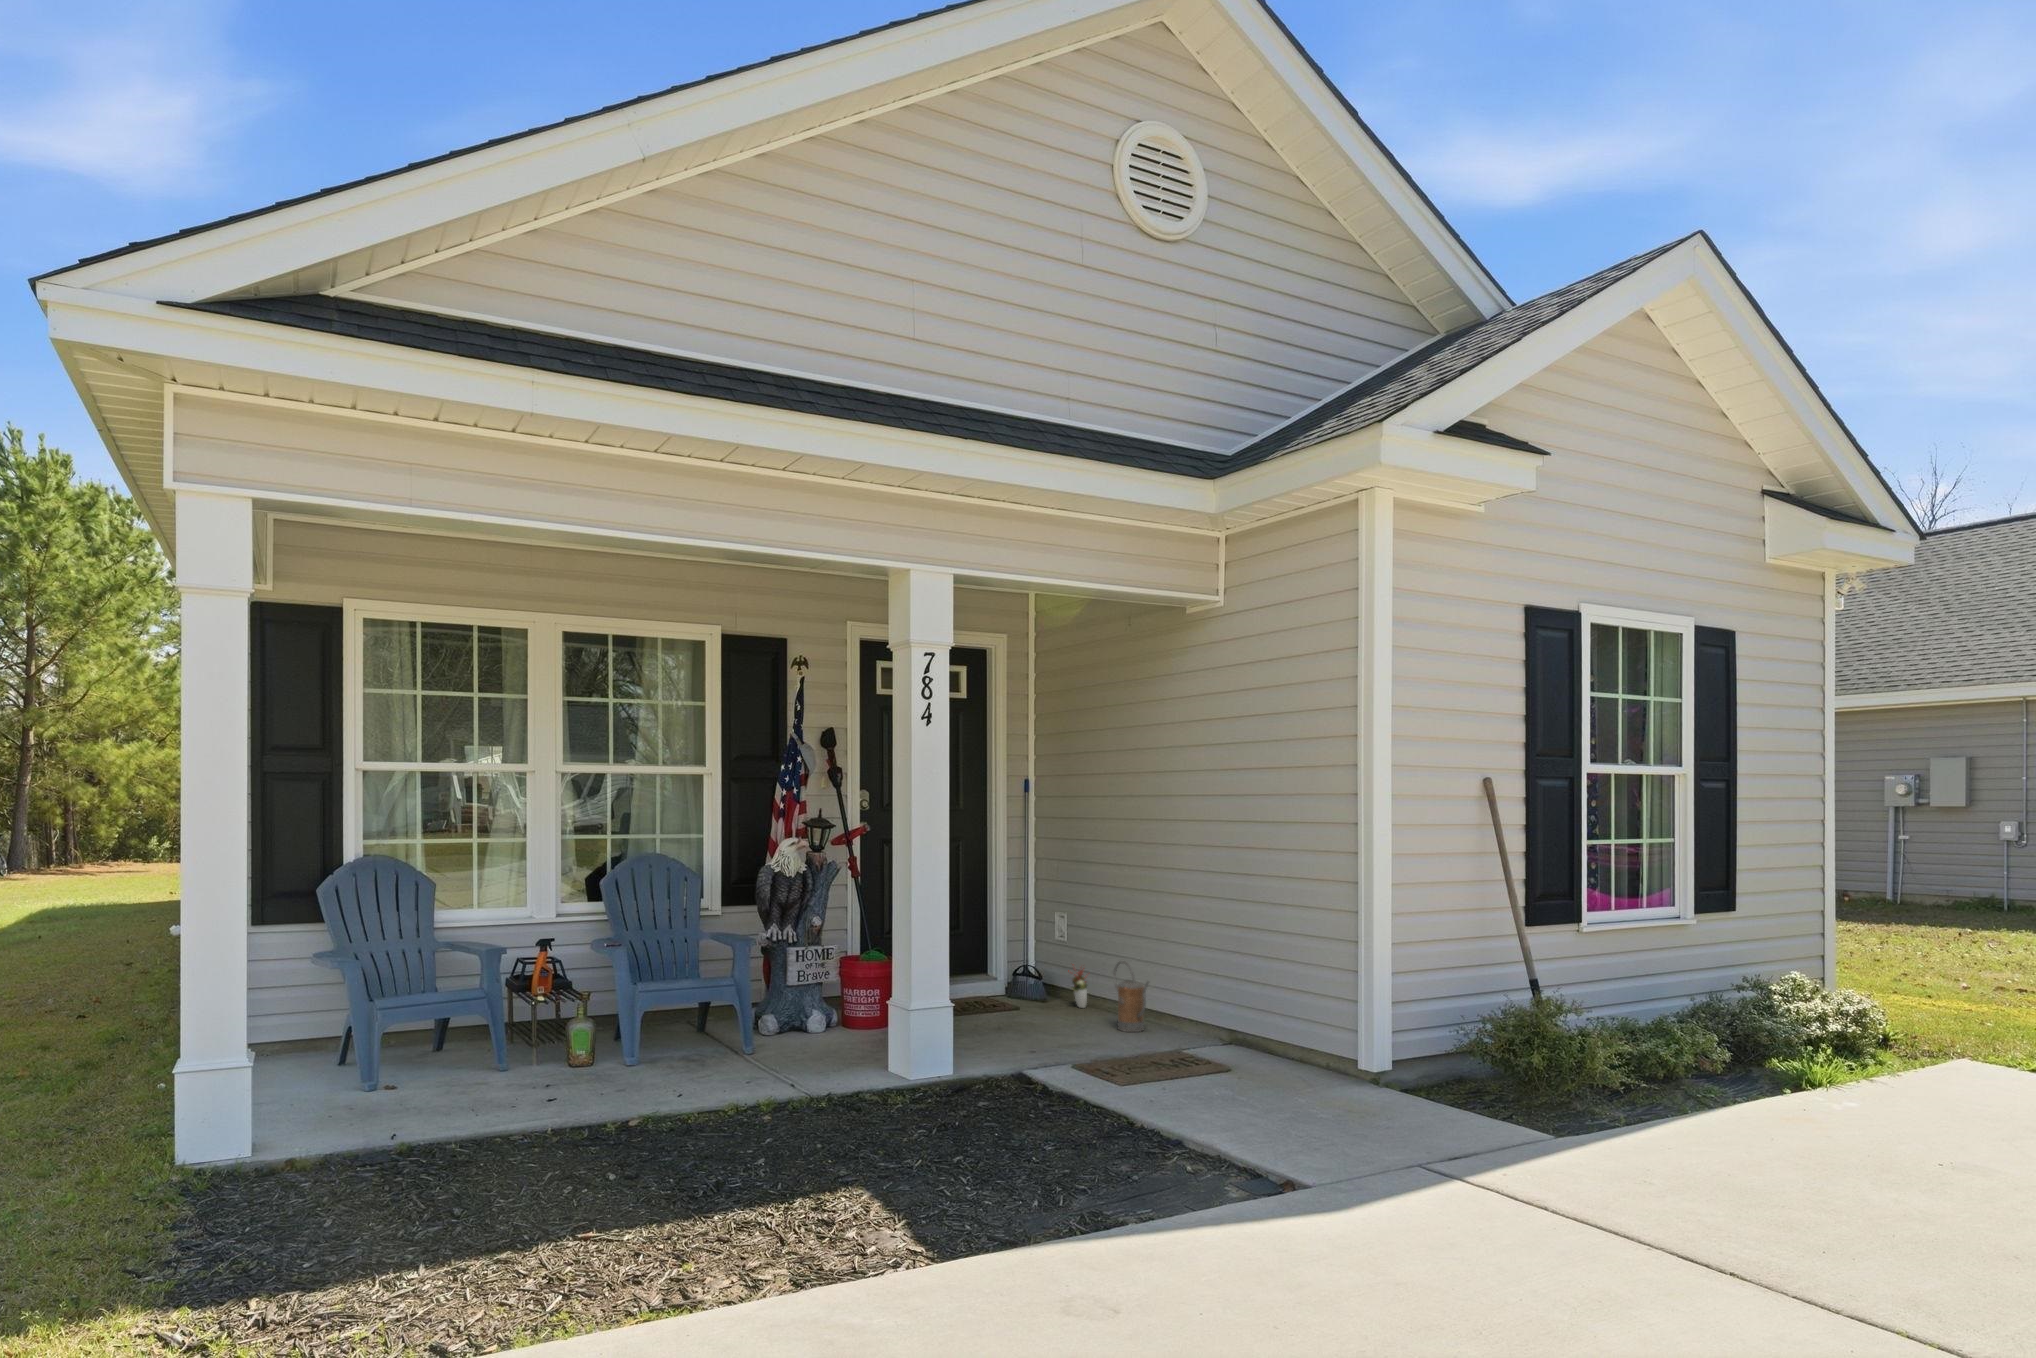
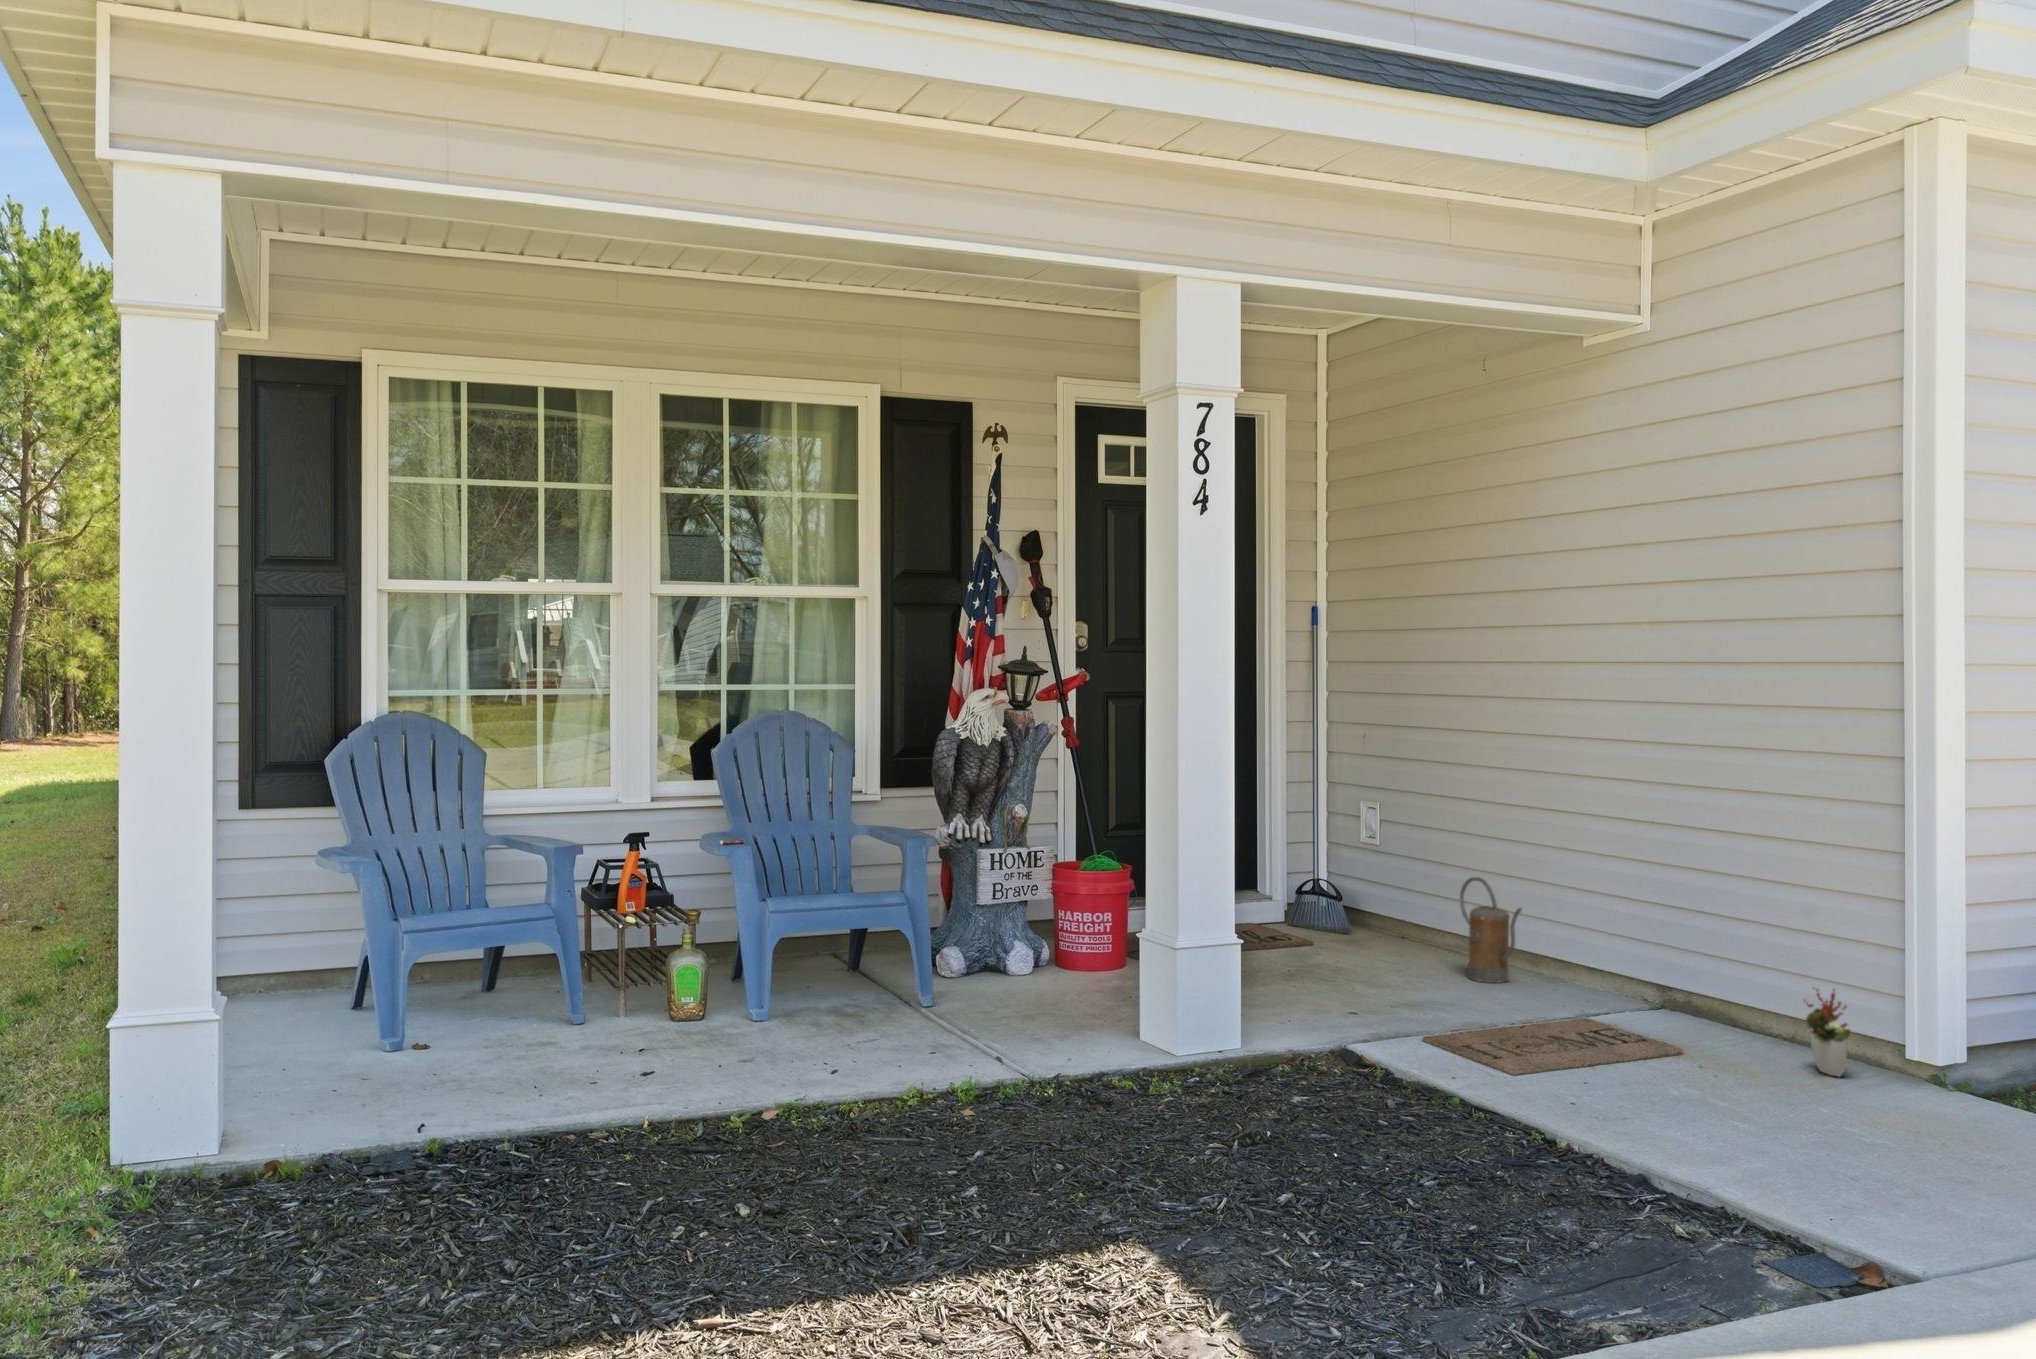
decorative plant: present [1068,968,1087,1008] -> present [1804,989,1850,1077]

